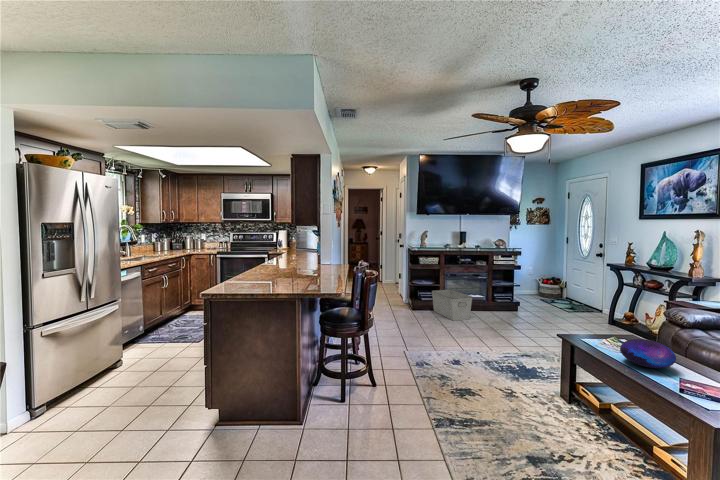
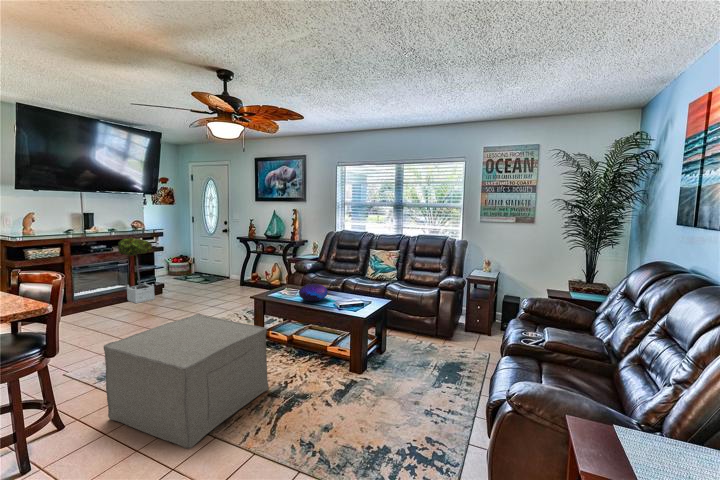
potted tree: none [479,254,507,315] -> present [118,238,155,303]
storage bin: present [432,289,472,321] -> none [54,285,121,321]
ottoman: none [398,334,535,454] -> present [104,314,269,448]

